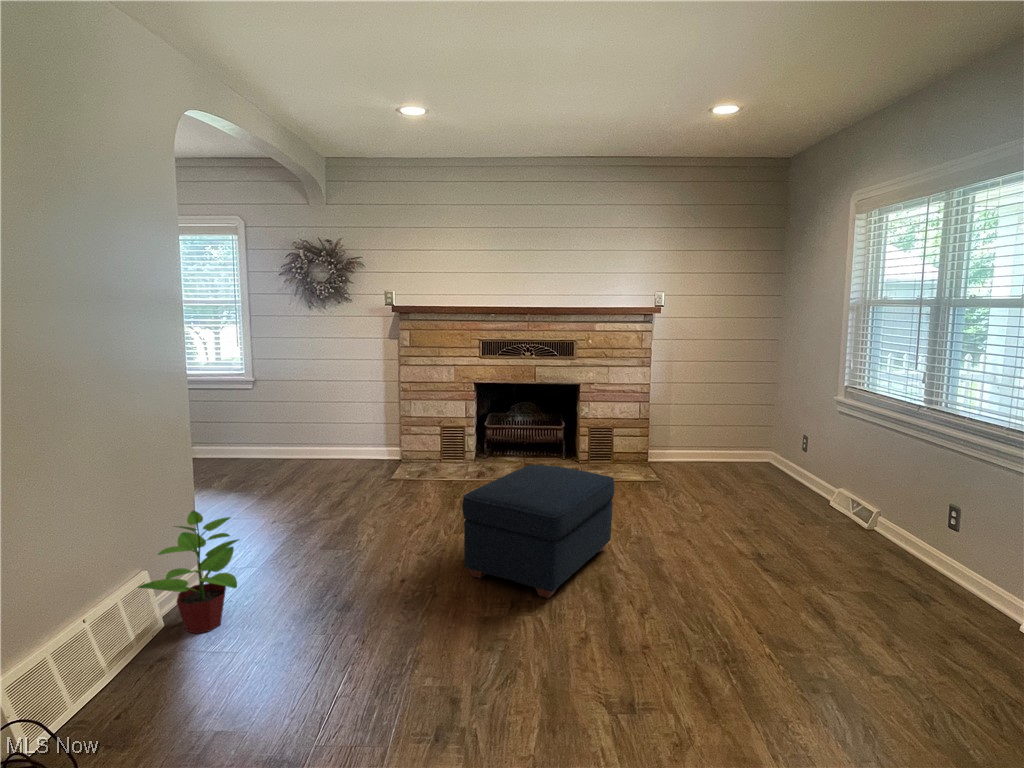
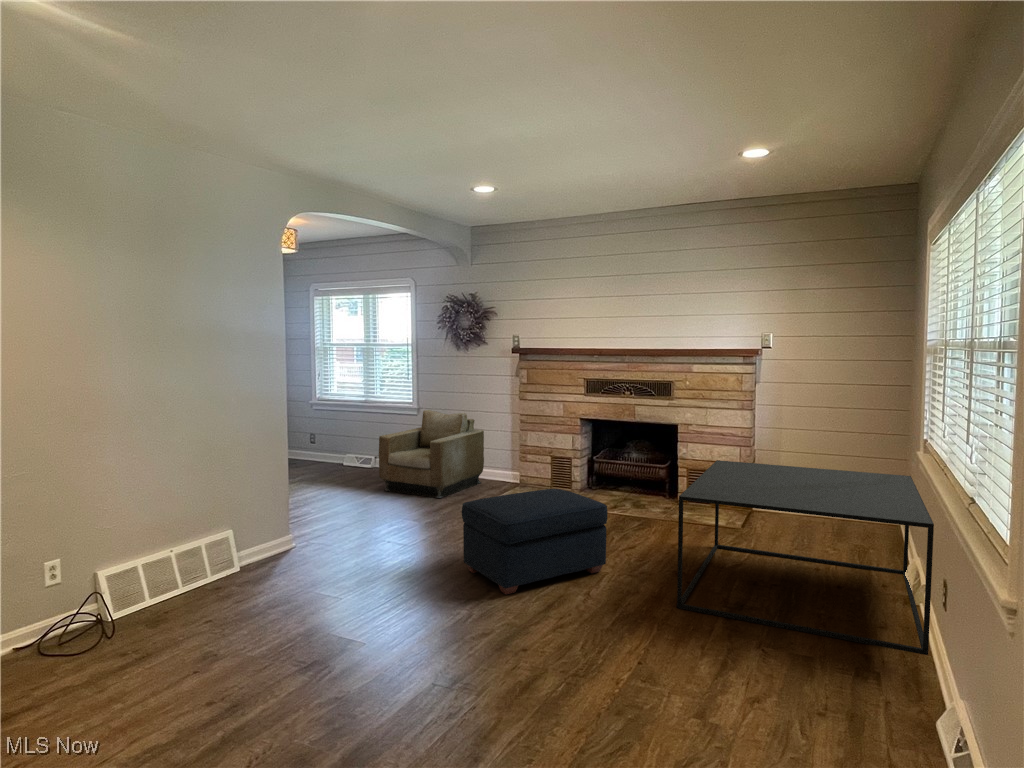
armchair: none [234,382,359,488] -> present [379,410,484,498]
coffee table: none [665,418,950,577] -> present [677,460,934,655]
potted plant: present [138,511,239,634] -> none [240,487,308,570]

